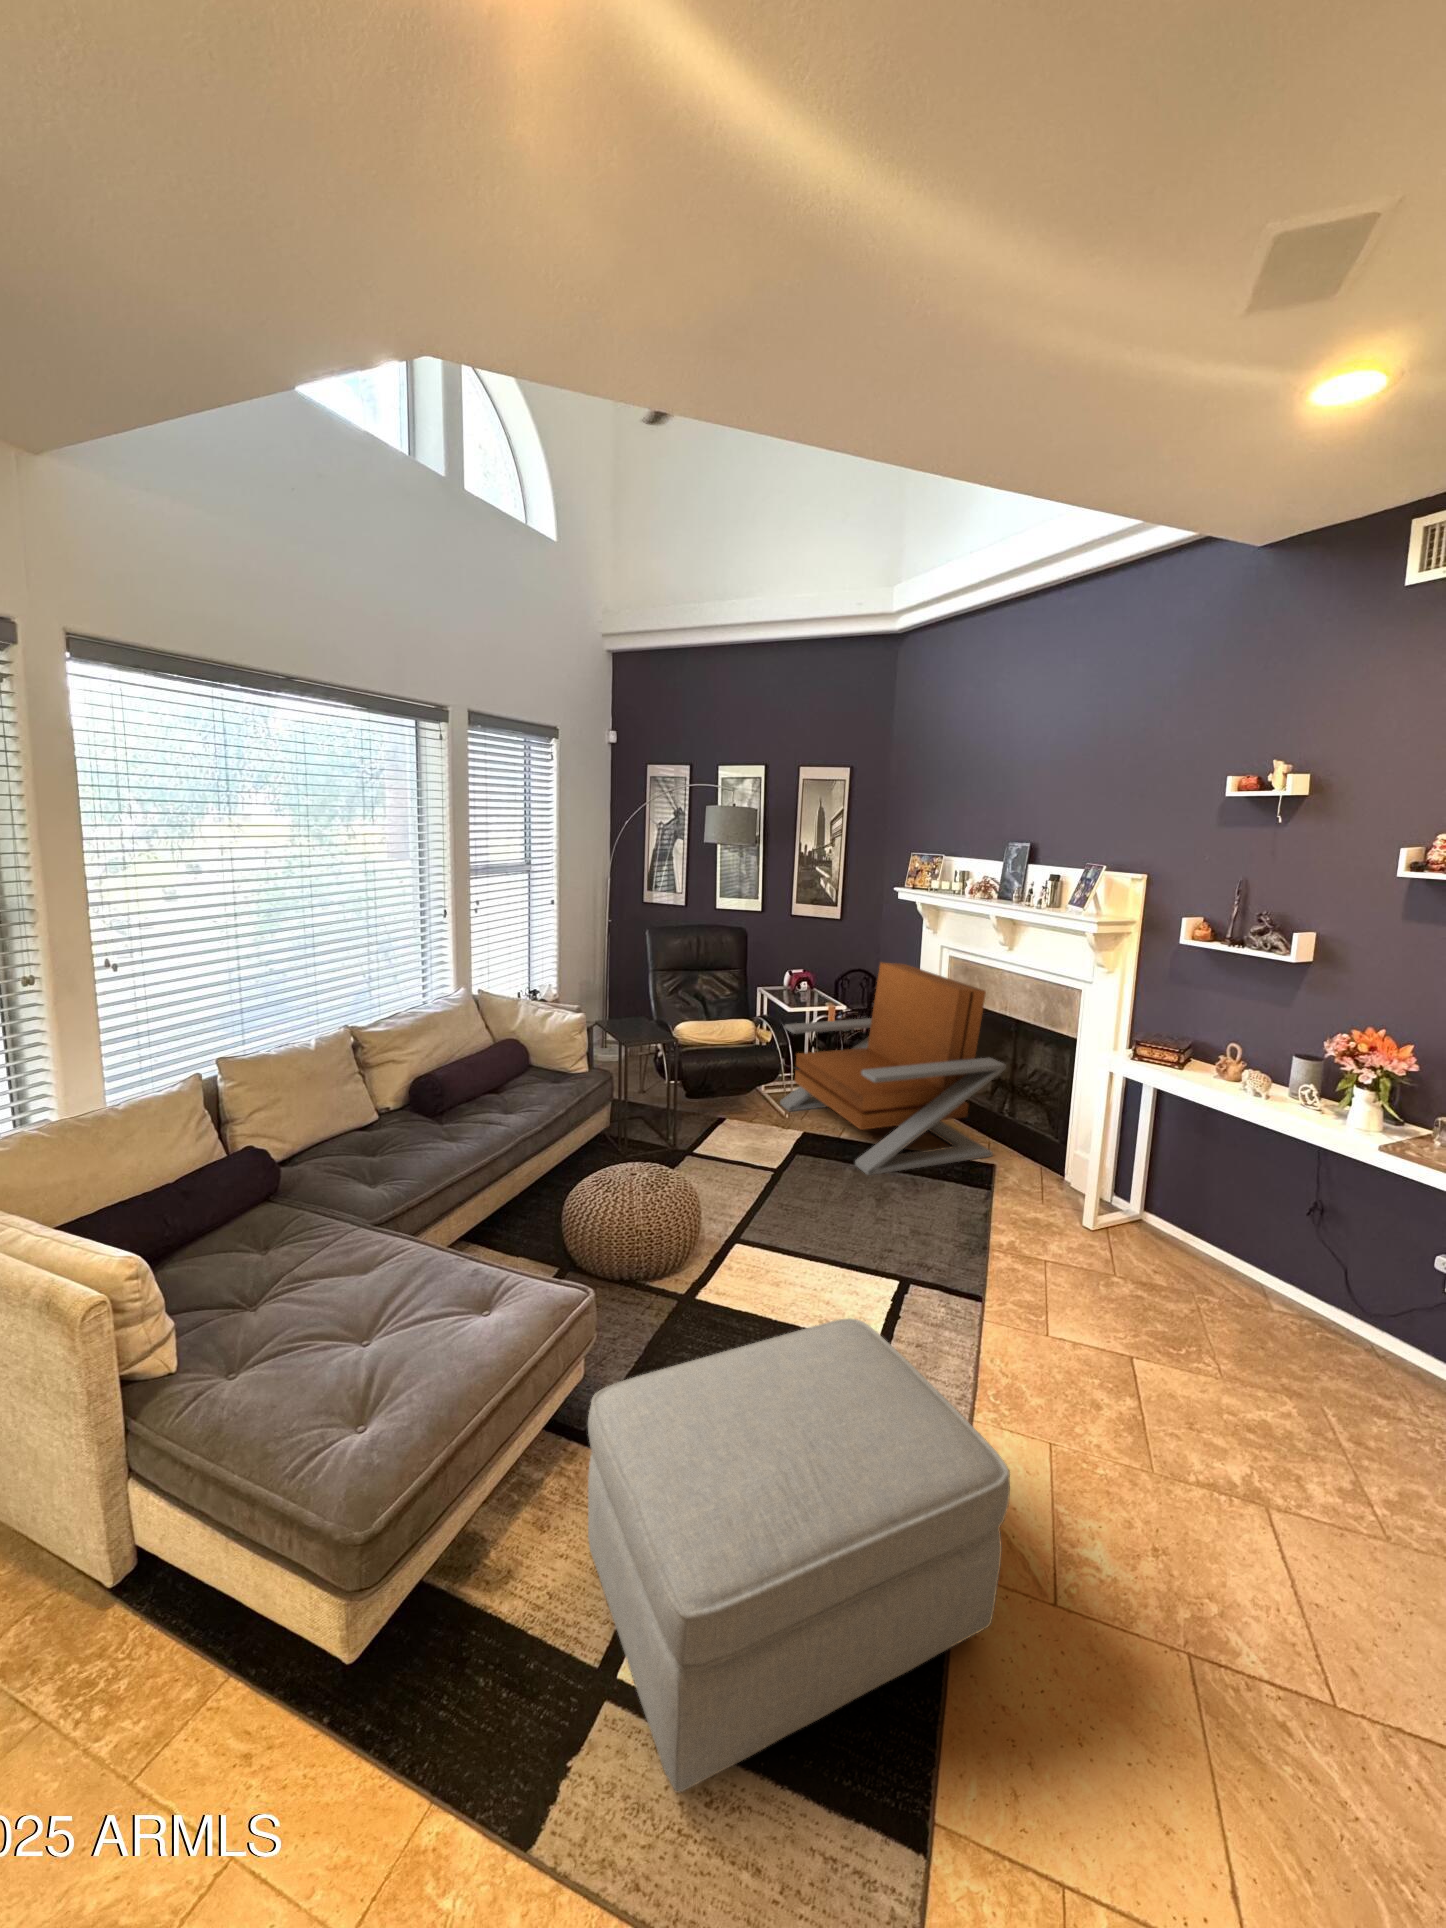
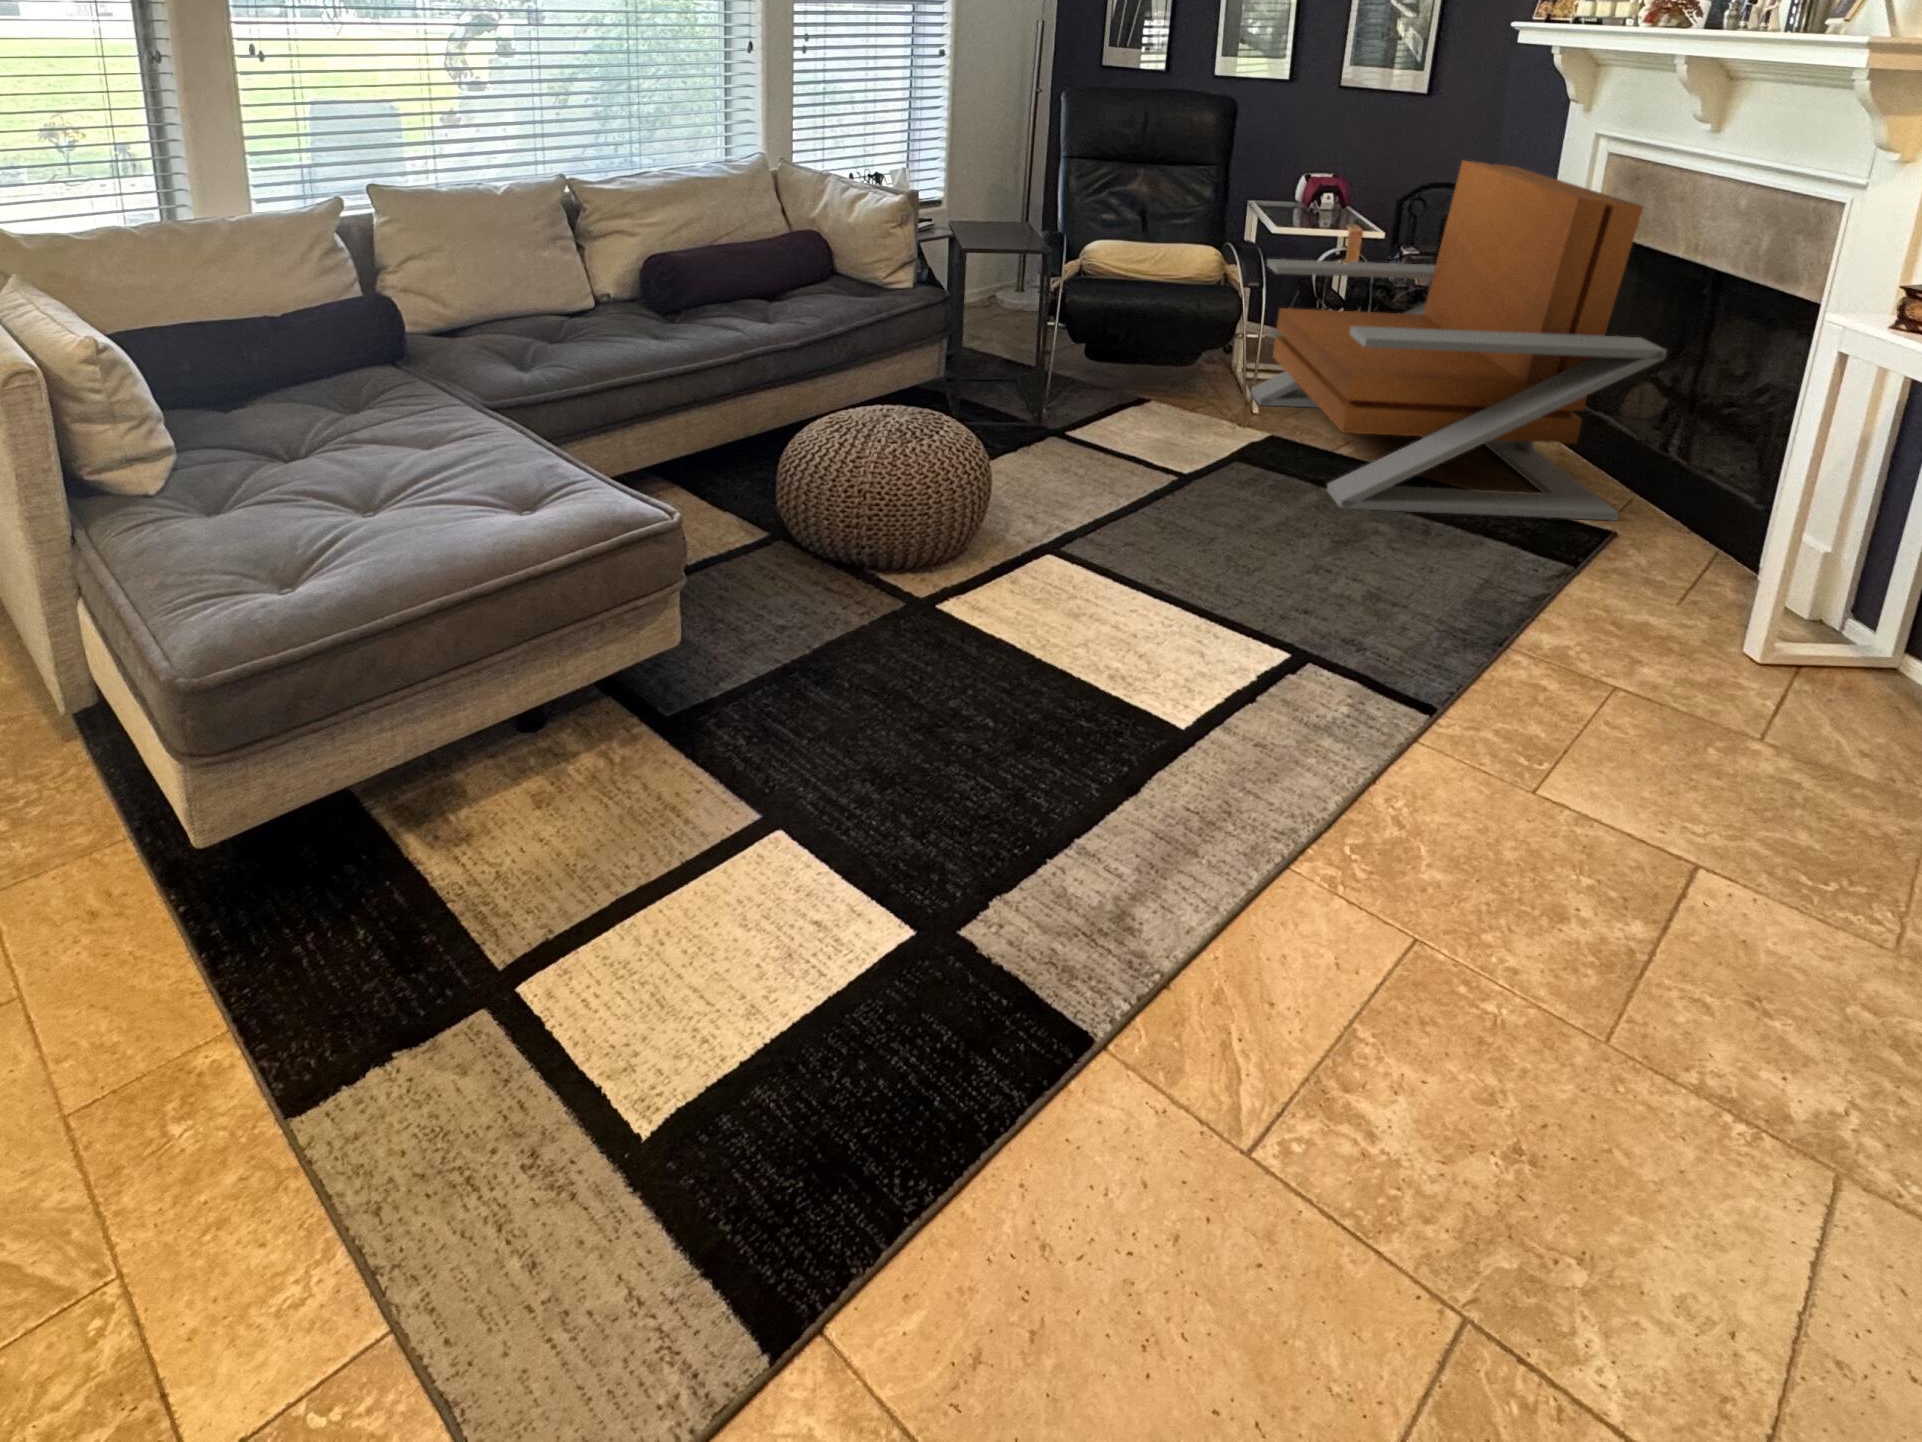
ottoman: present [588,1318,1010,1792] -> none [444,616,1114,1136]

